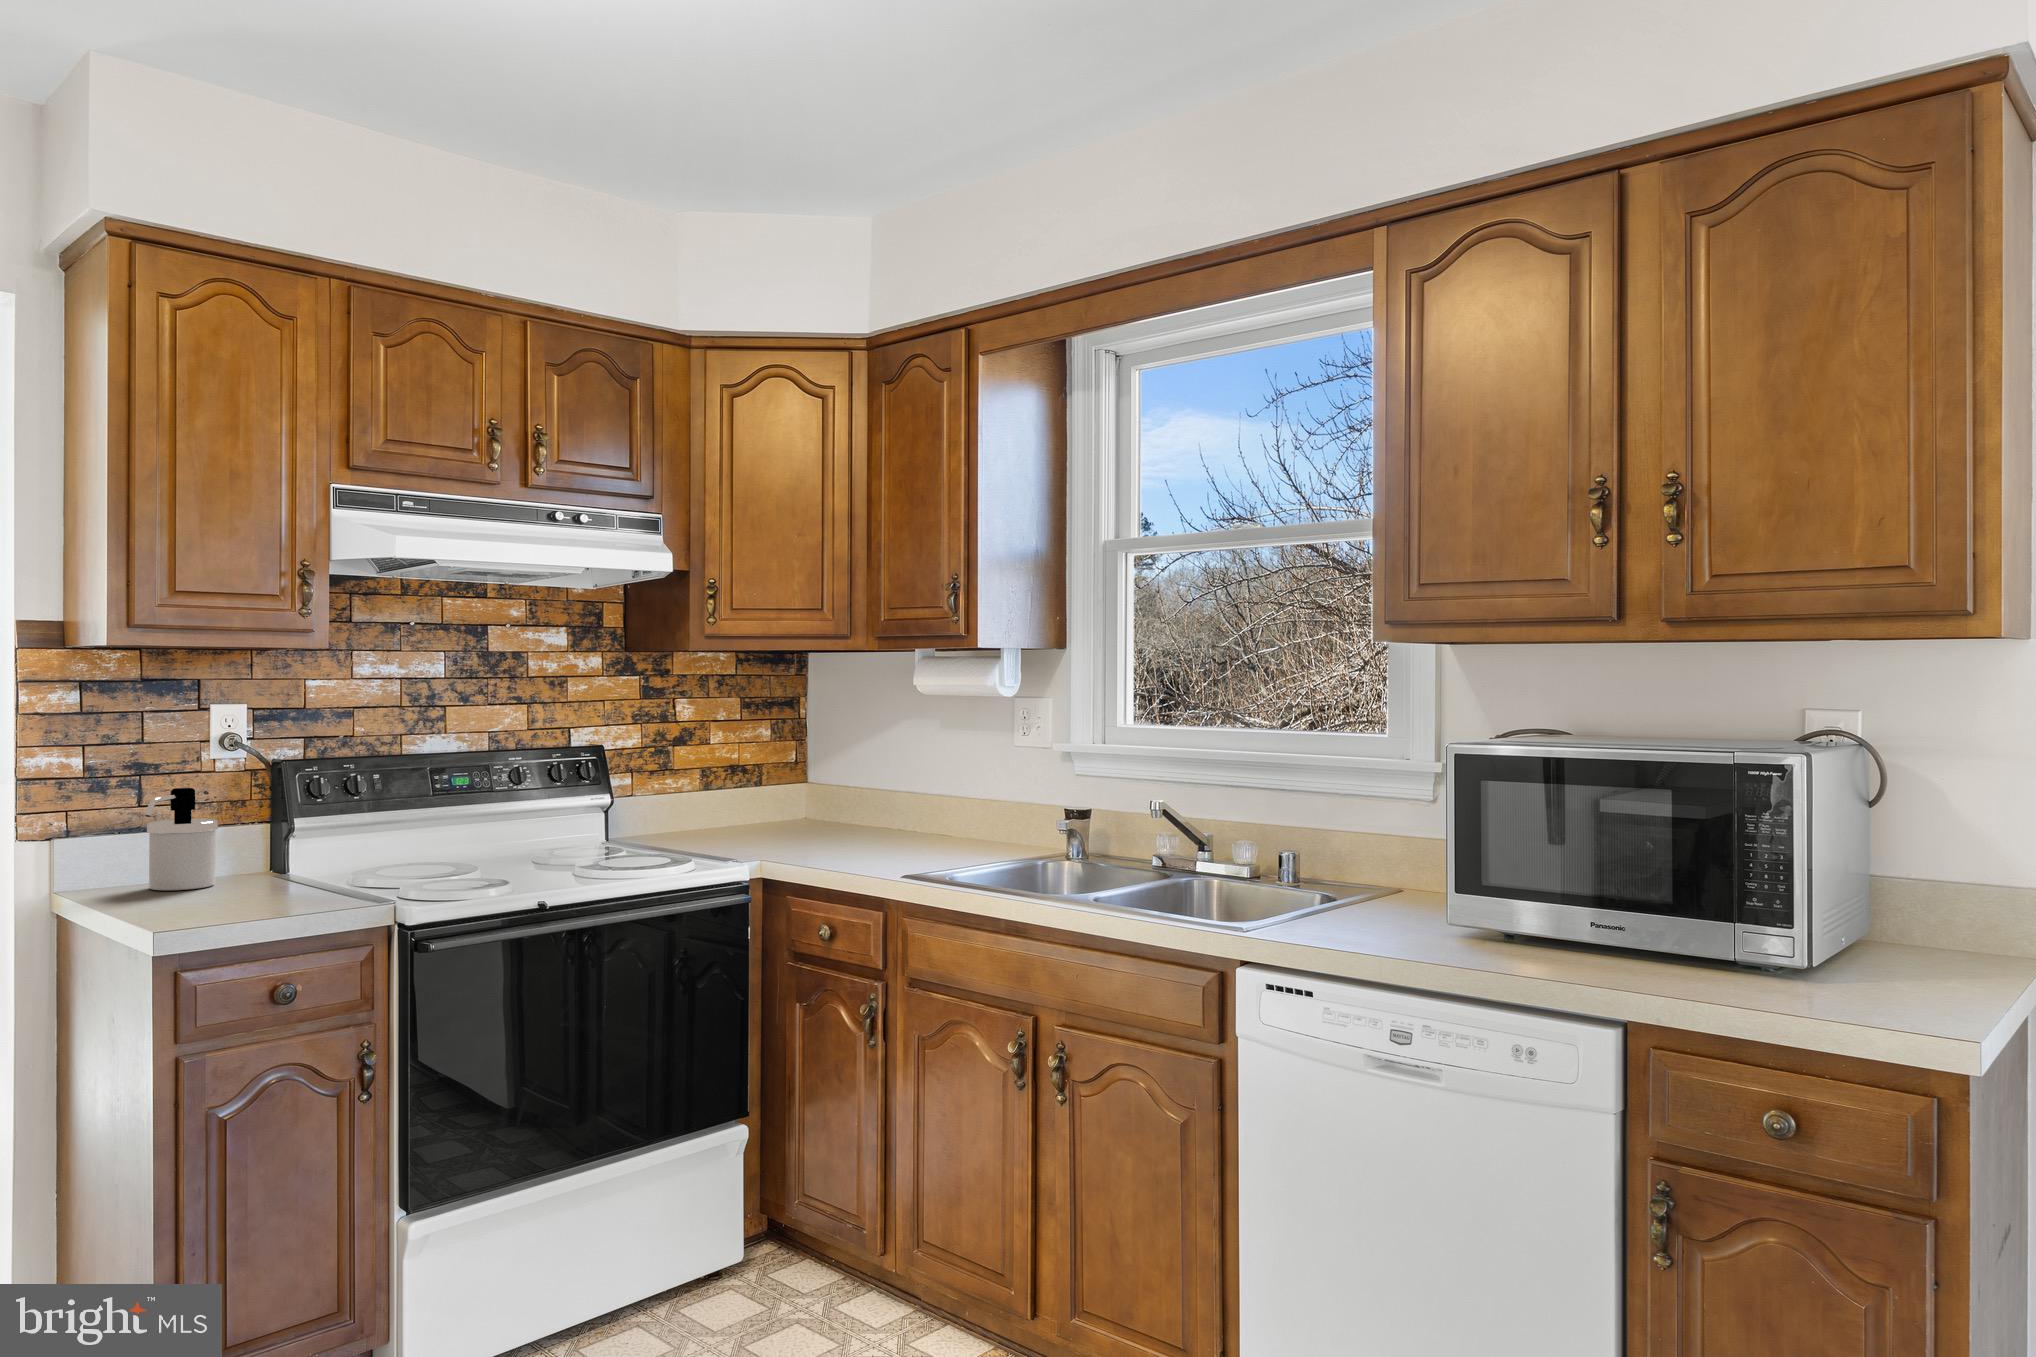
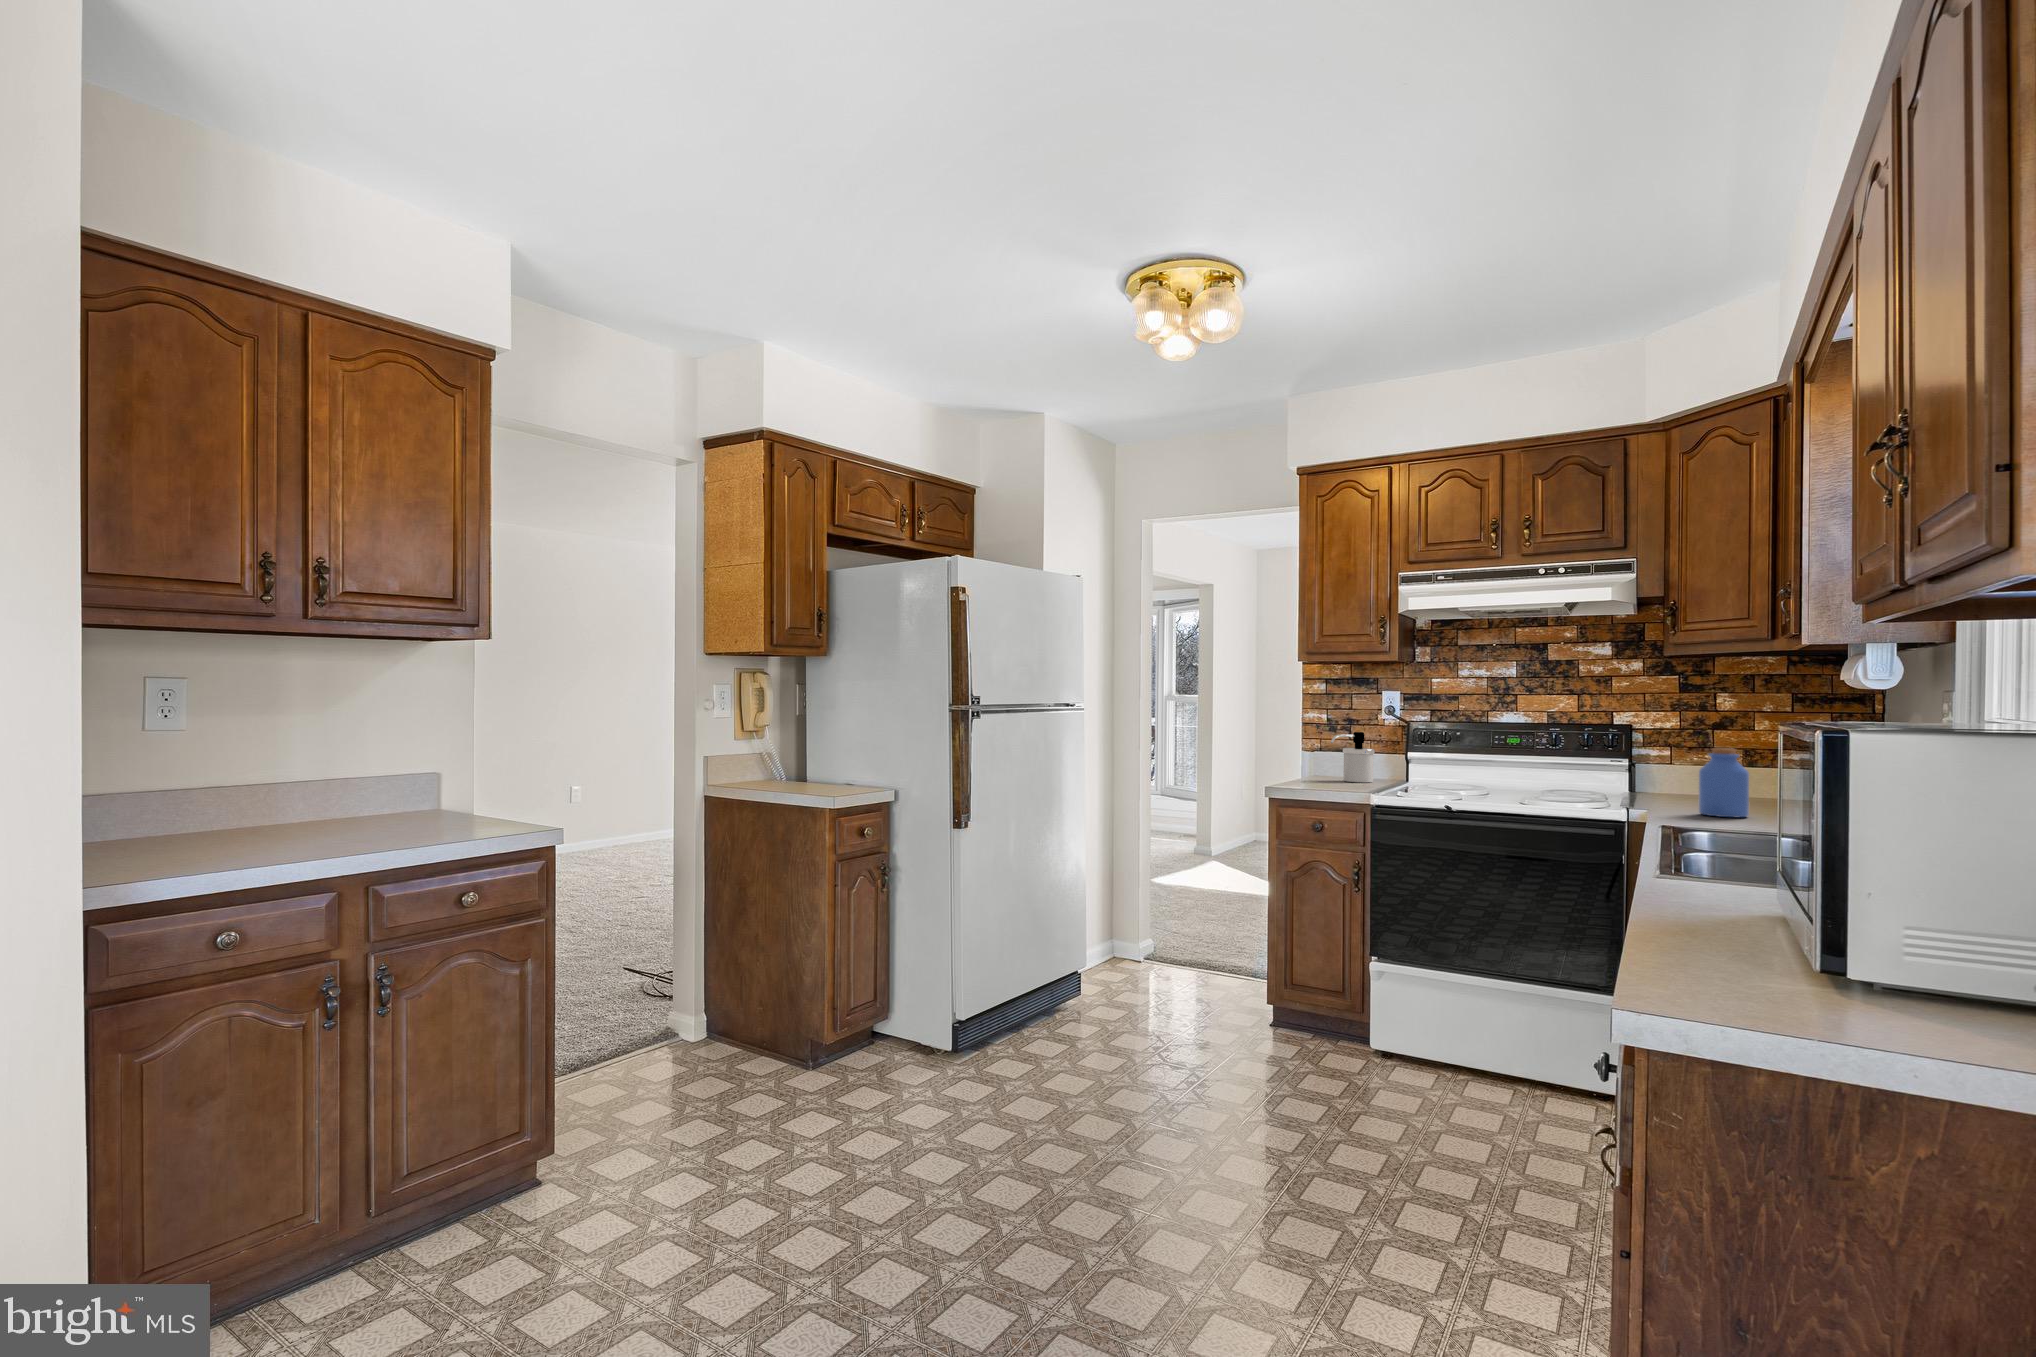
jar: none [806,773,860,860] -> present [1698,748,1749,817]

